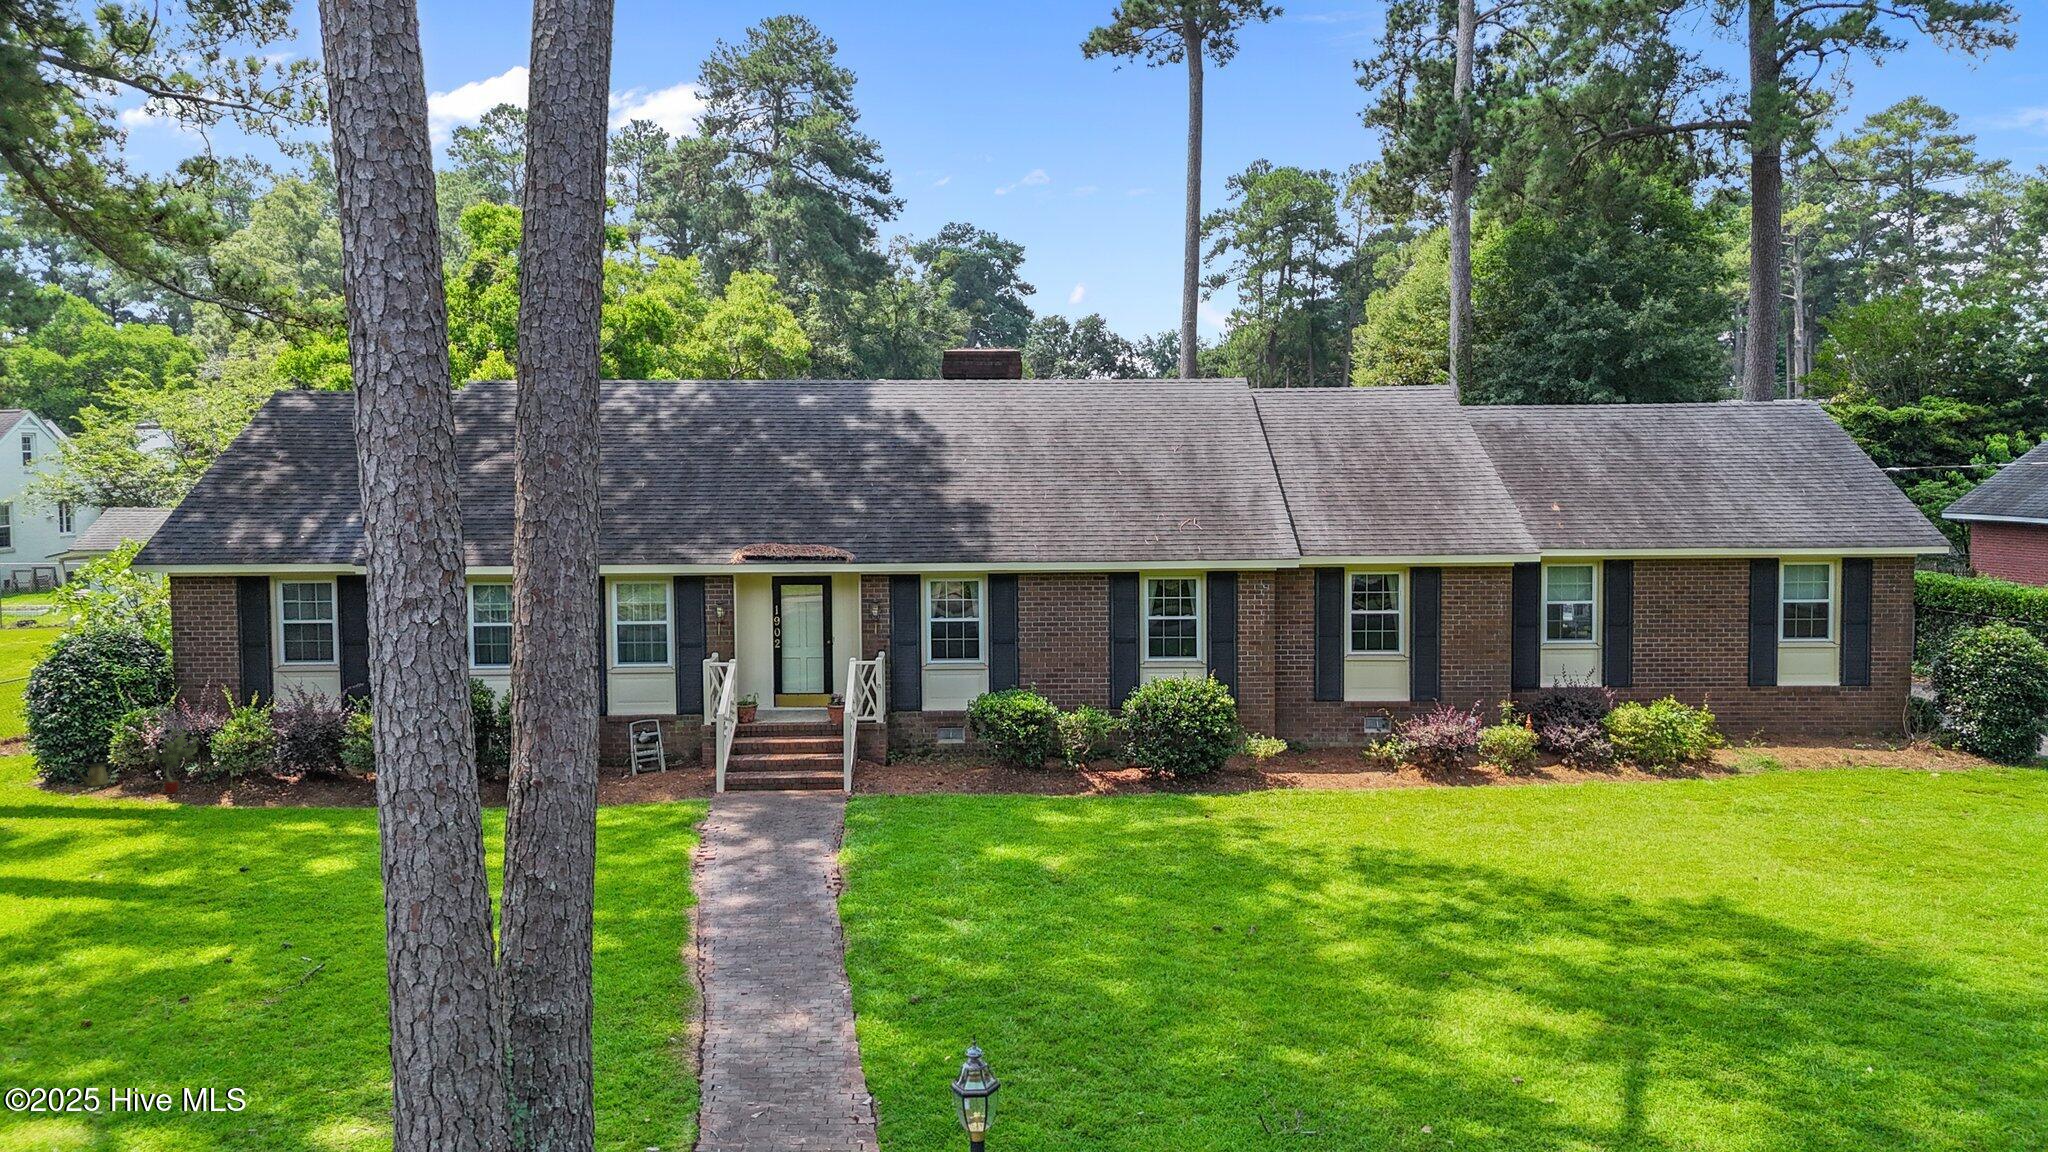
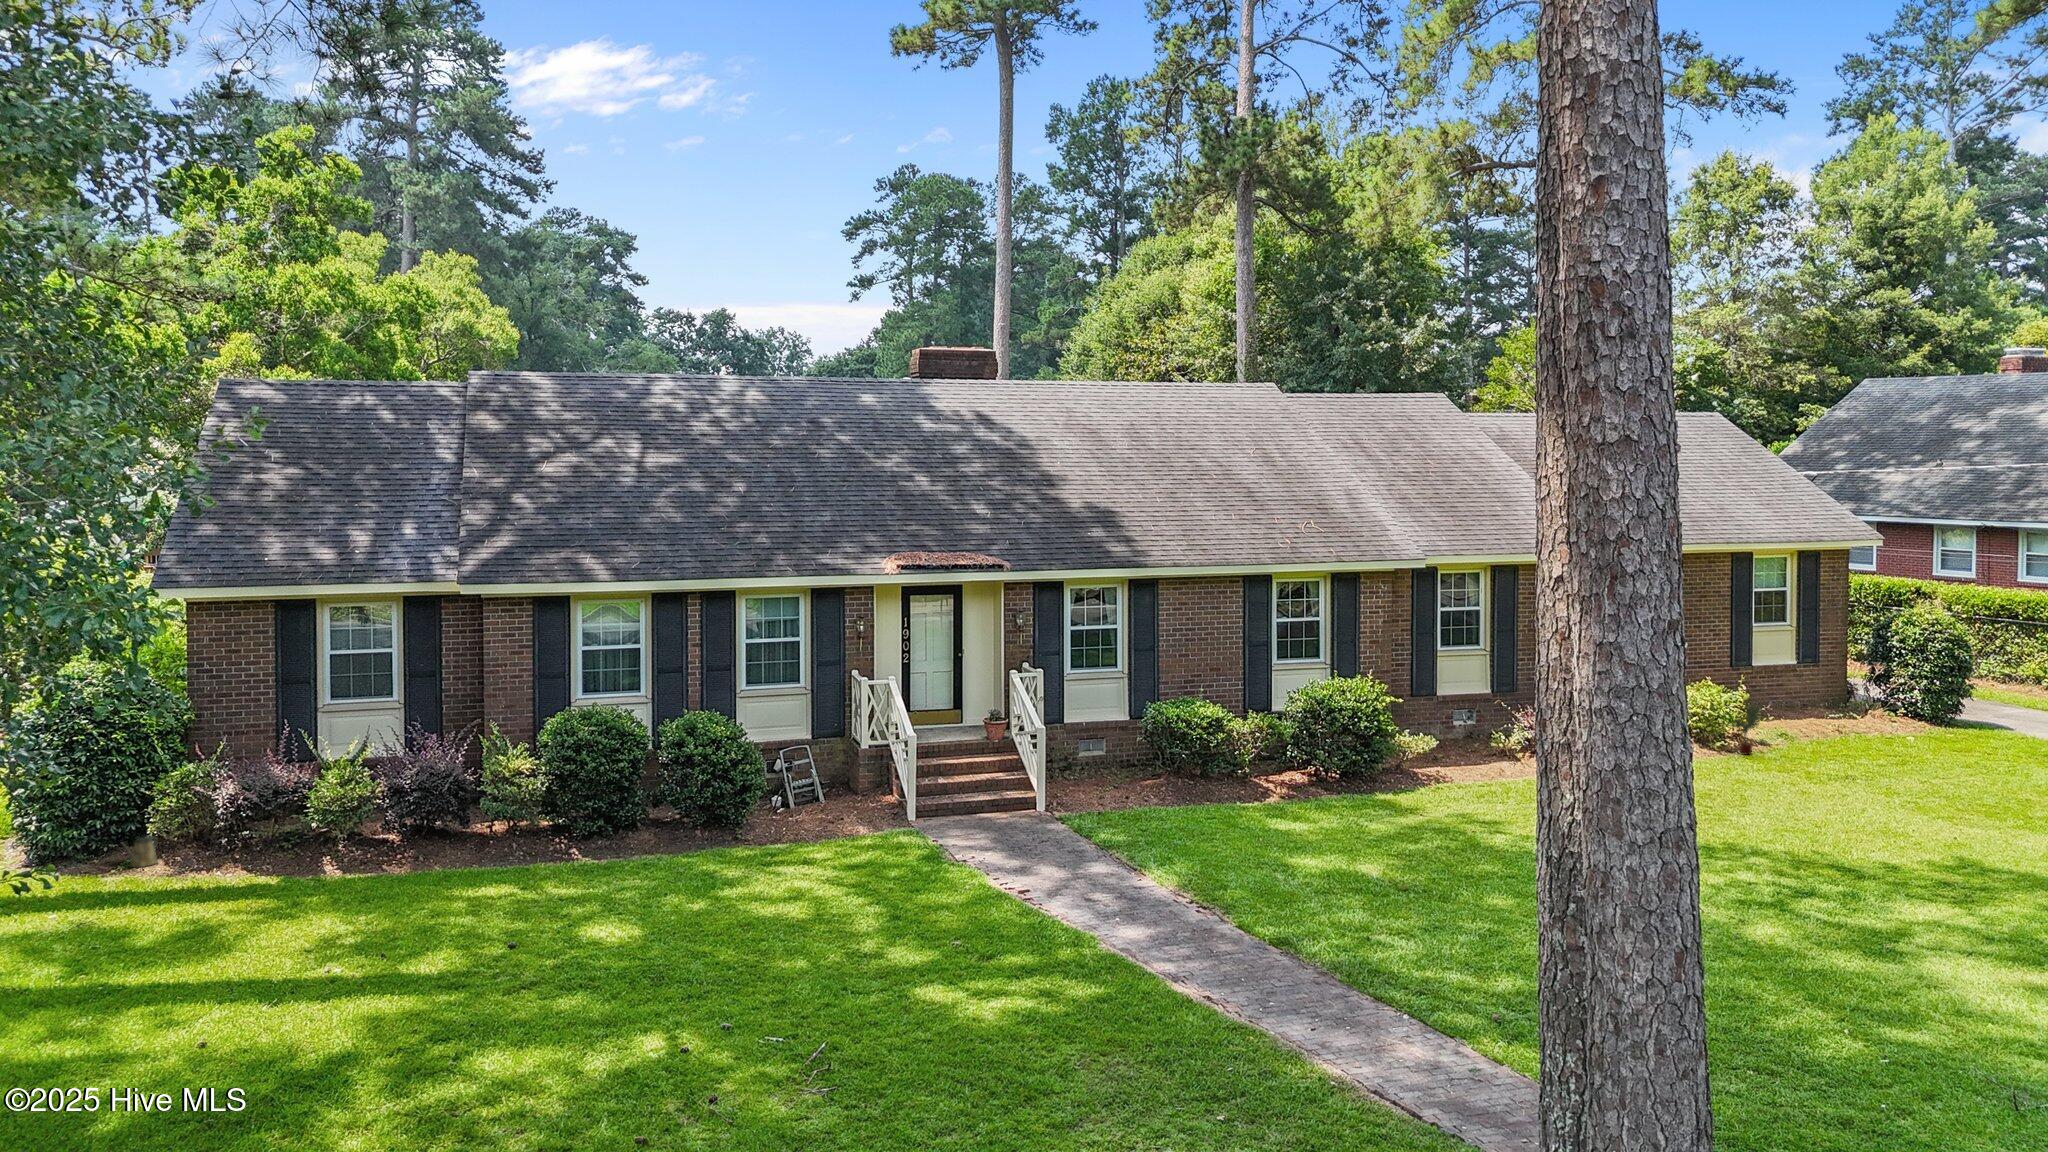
potted tree: present [146,729,197,794] -> present [1729,702,1763,755]

